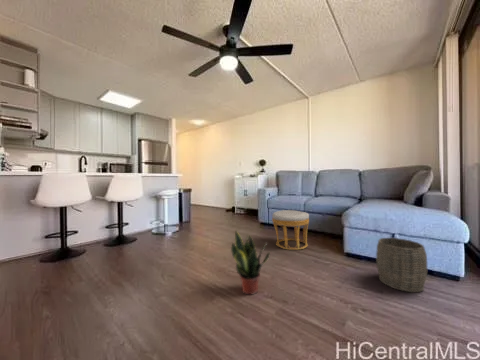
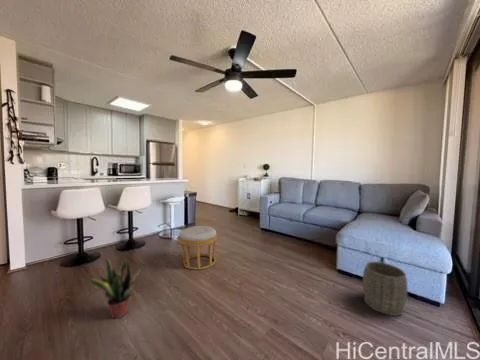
ottoman: present [272,210,309,250] -> present [179,226,217,270]
potted plant: present [231,232,270,294] -> present [91,259,135,318]

